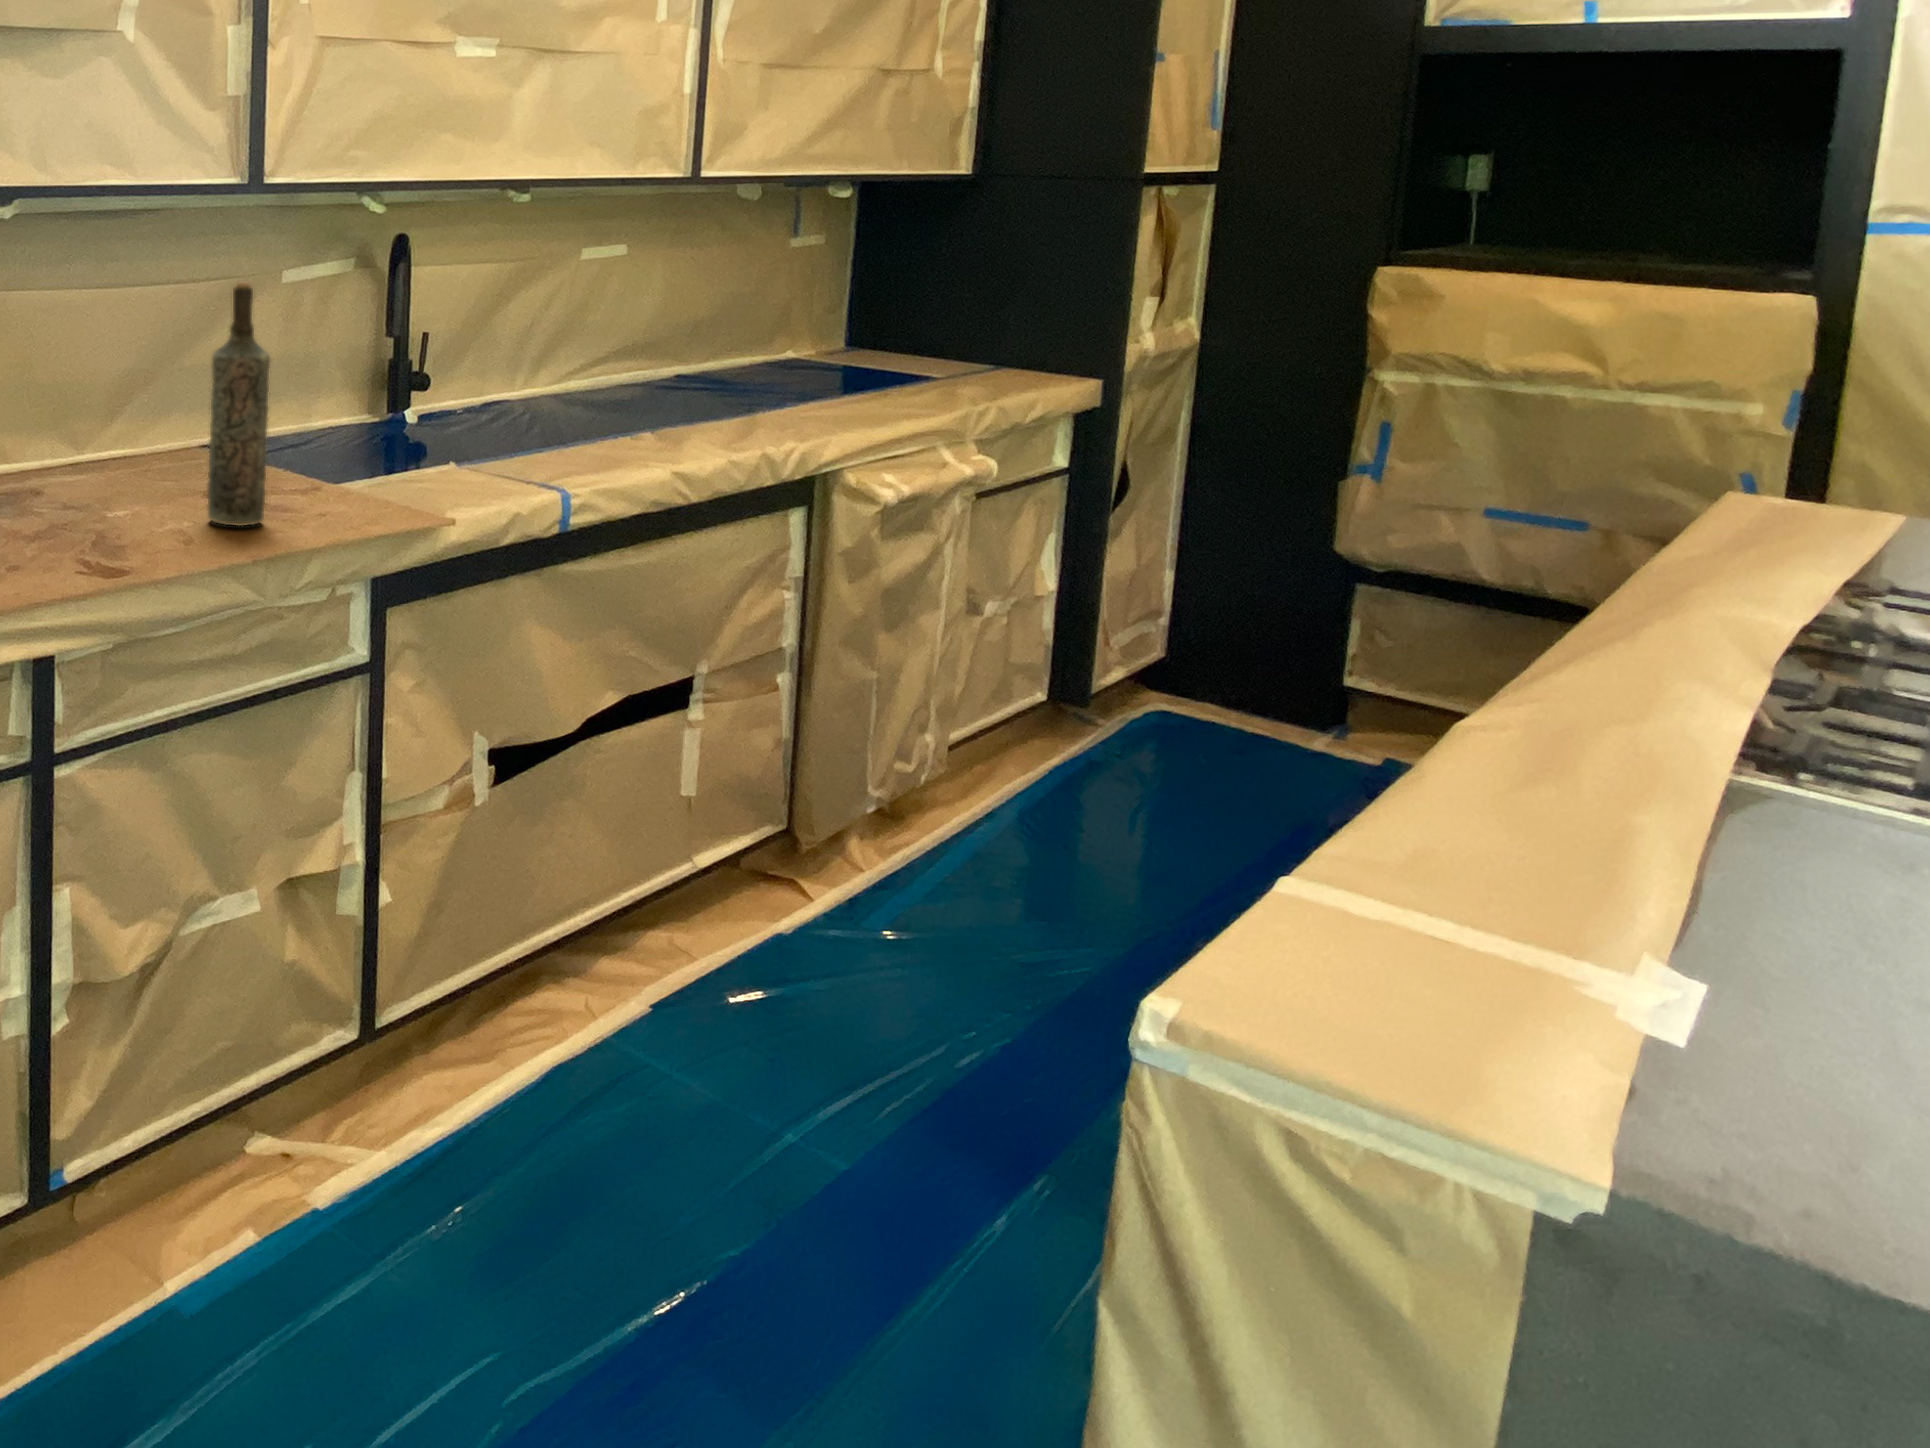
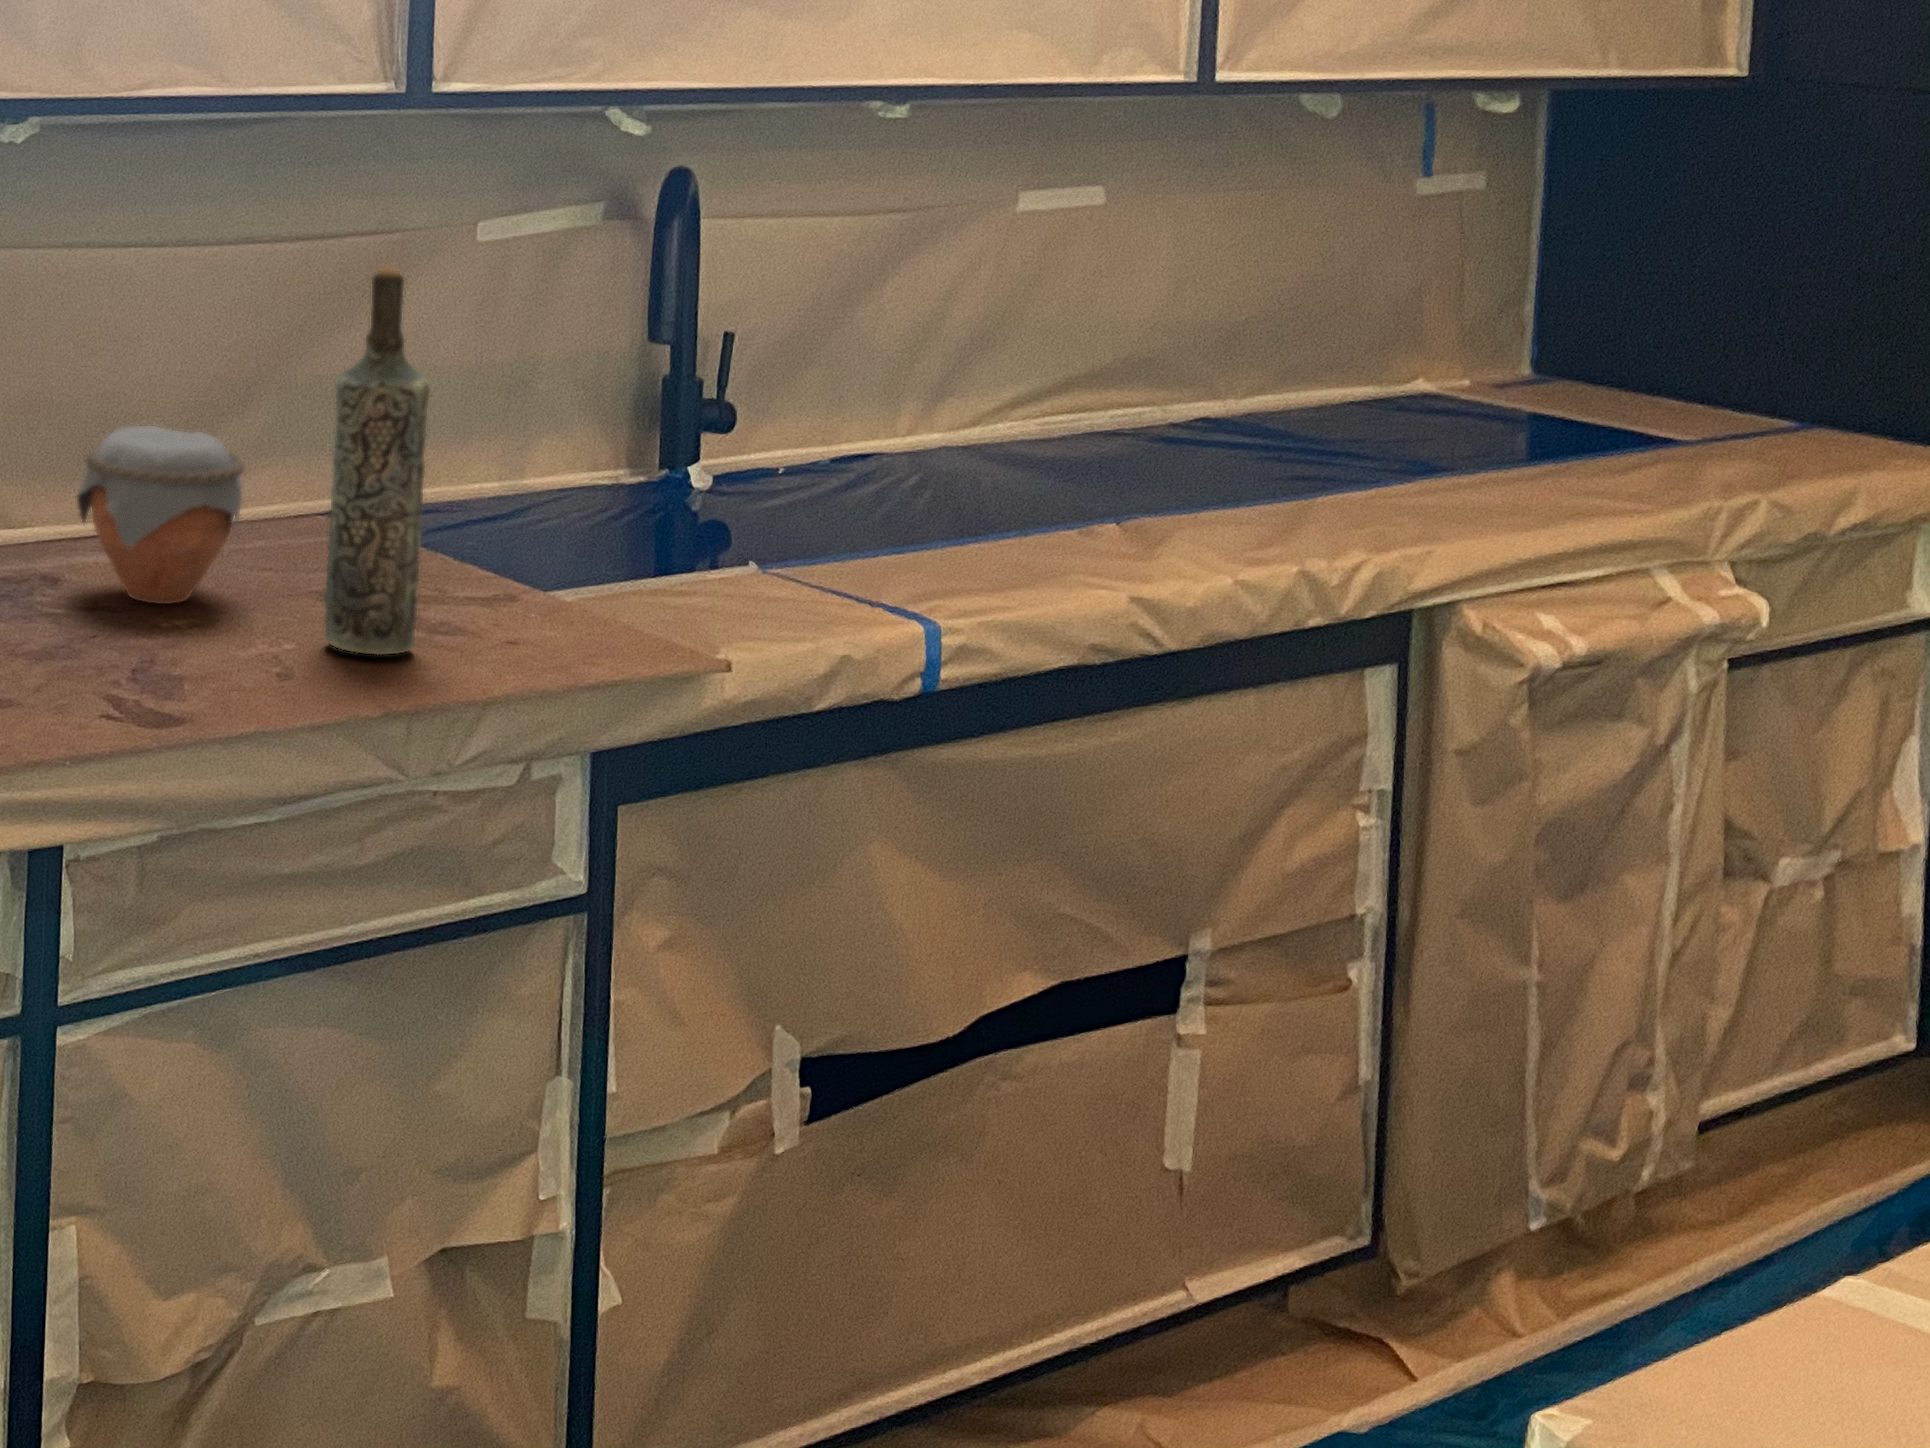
jar: none [47,392,152,501] -> present [77,426,244,604]

